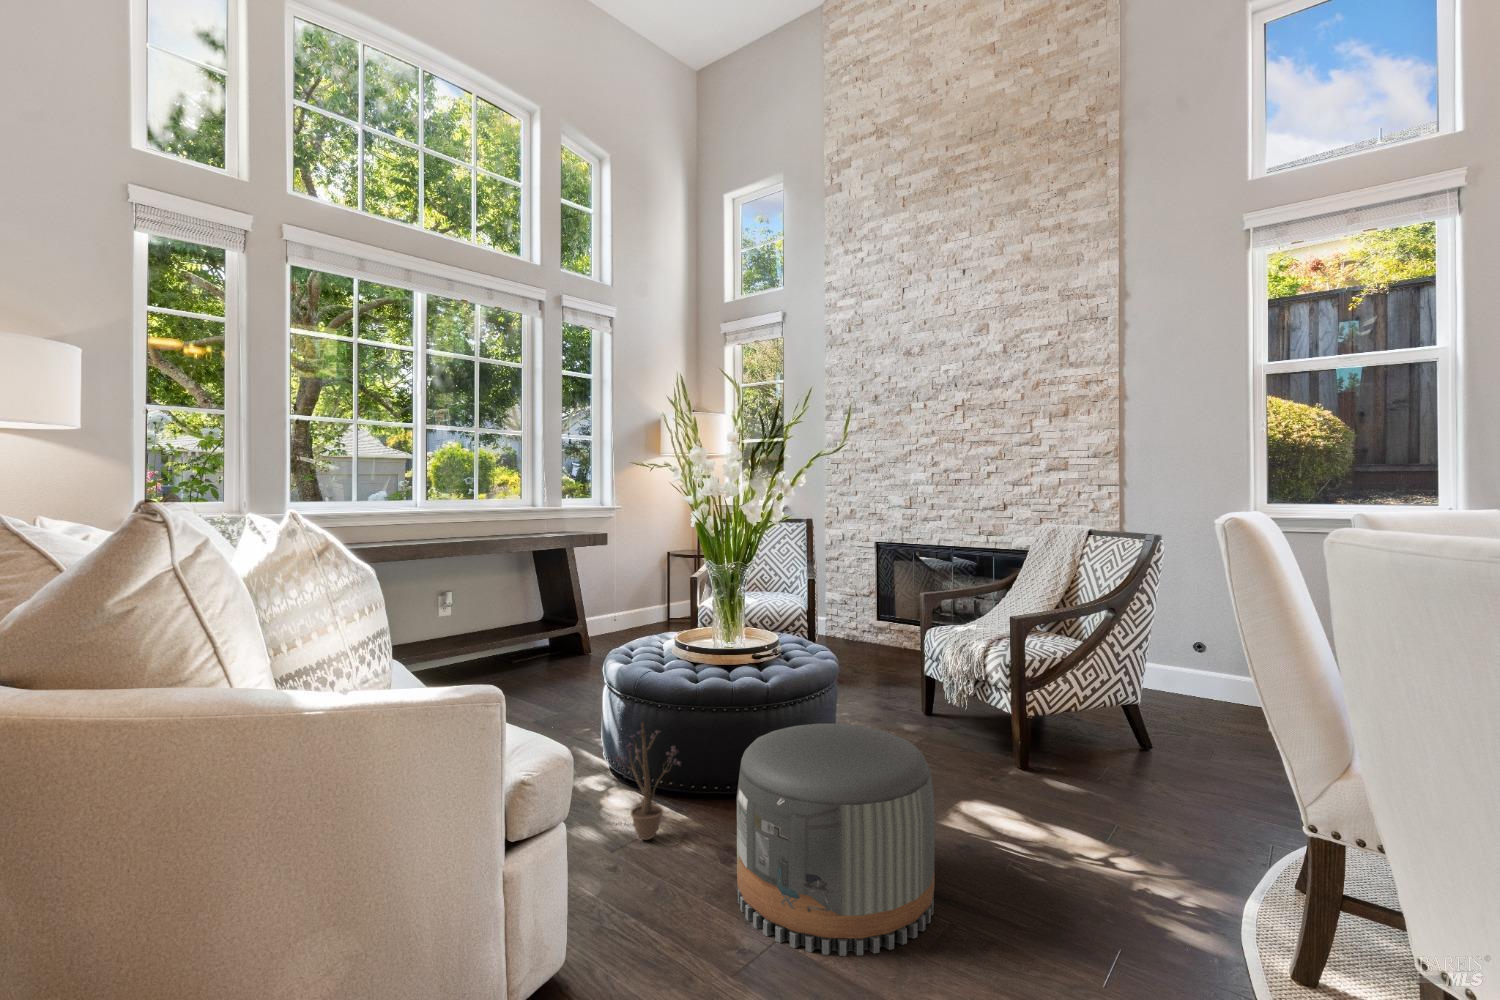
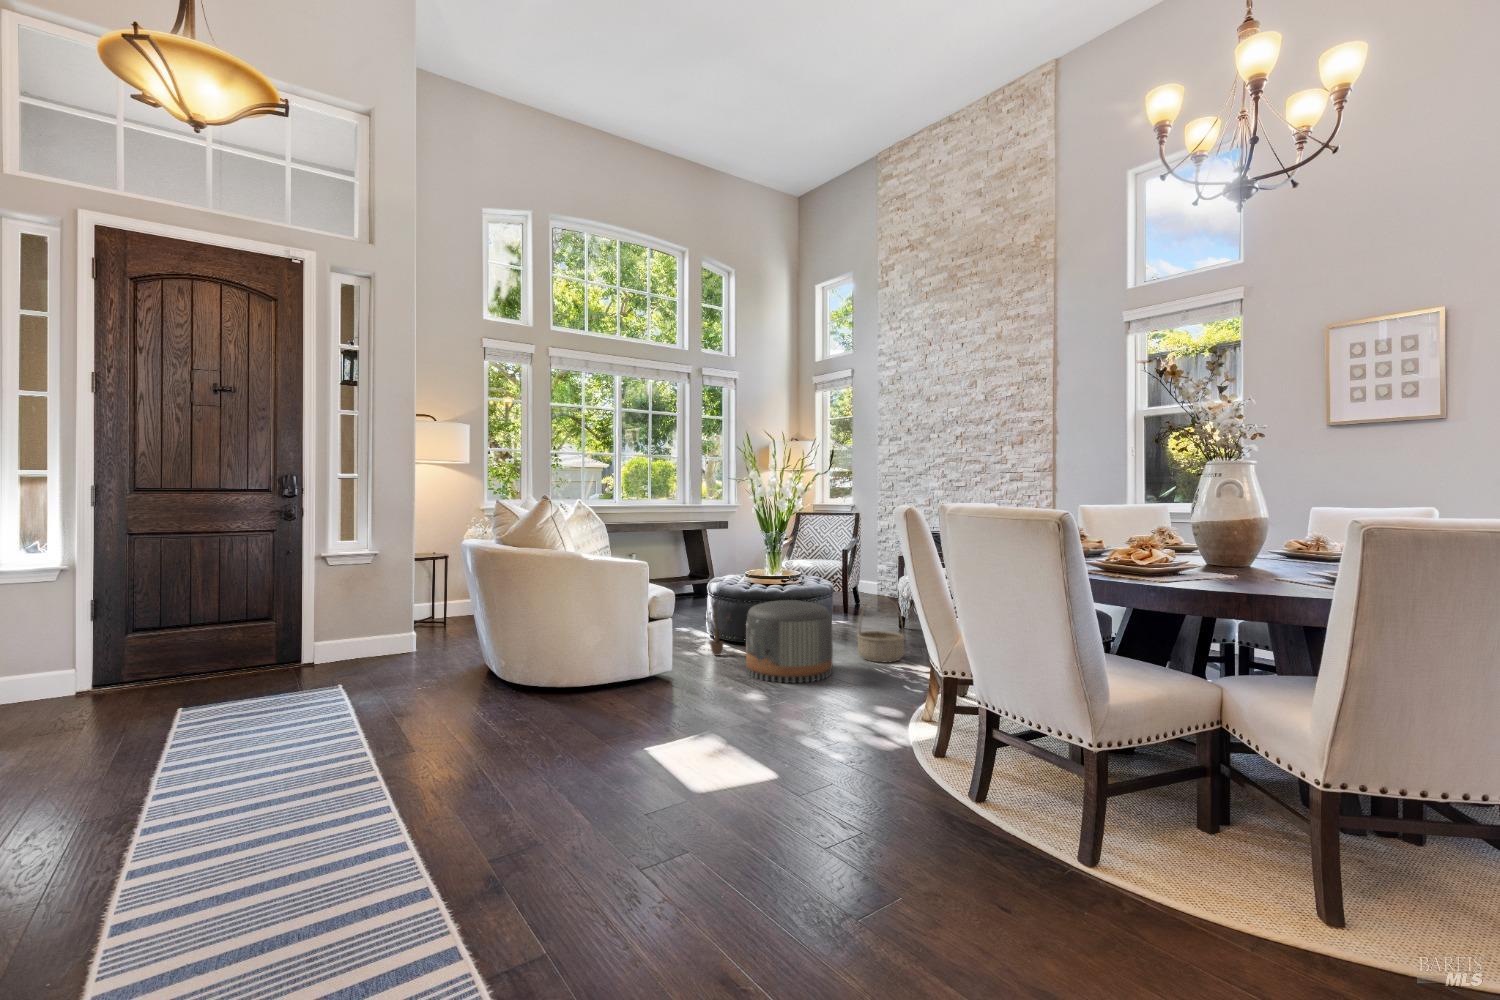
basket: none [926,693,1025,829] -> present [857,596,905,662]

